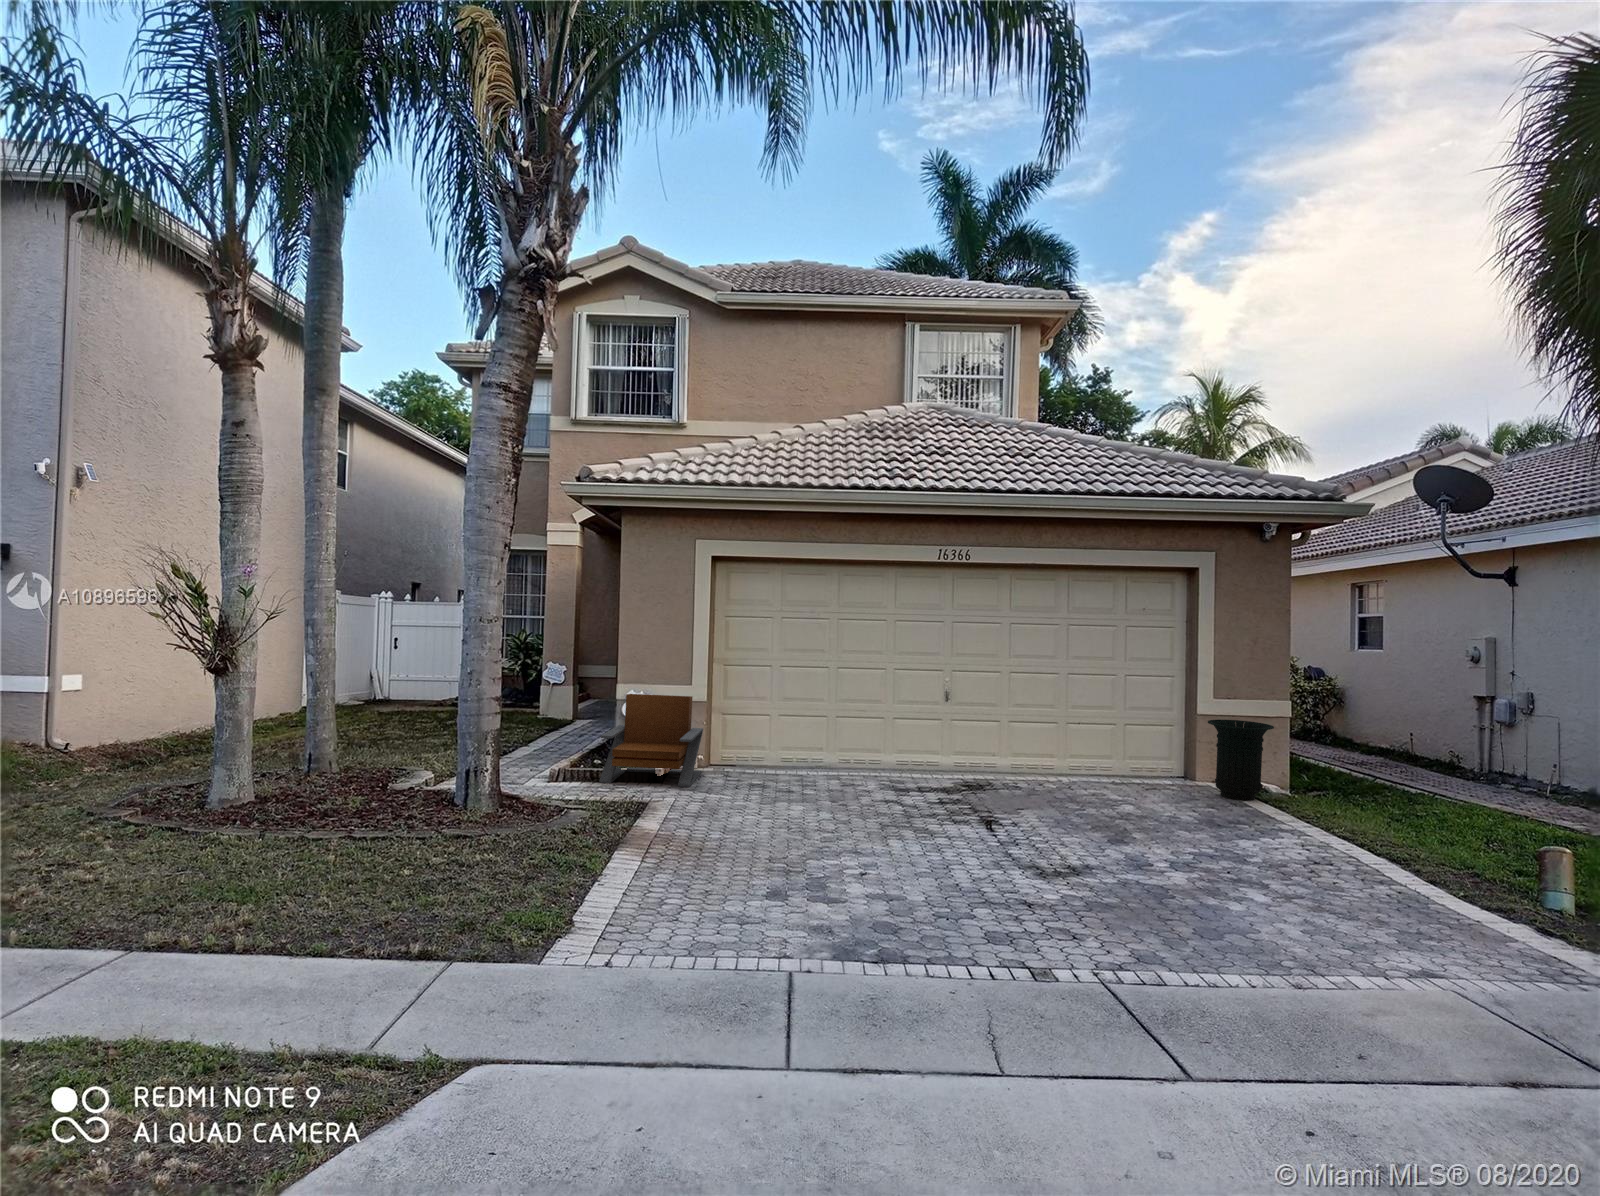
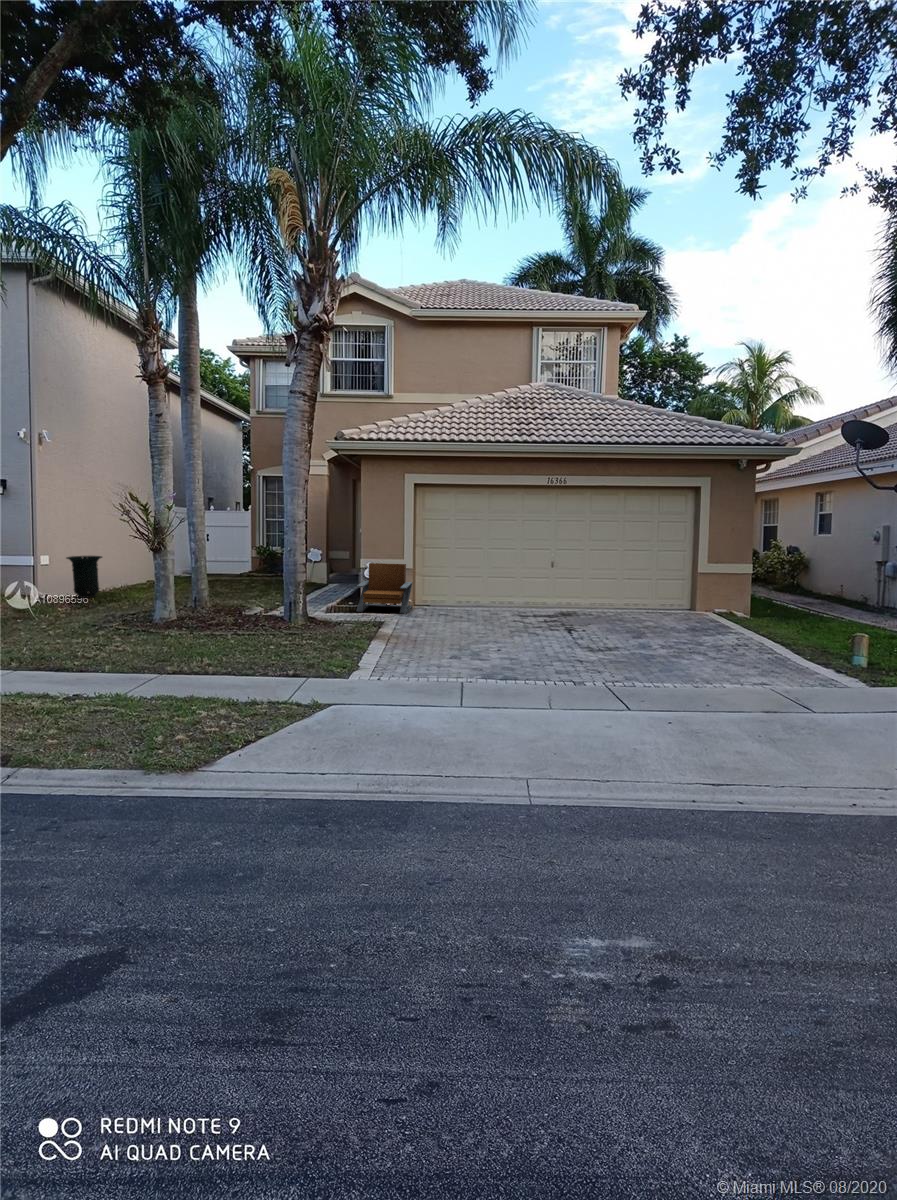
trash can: present [1208,720,1274,800] -> present [66,556,102,598]

